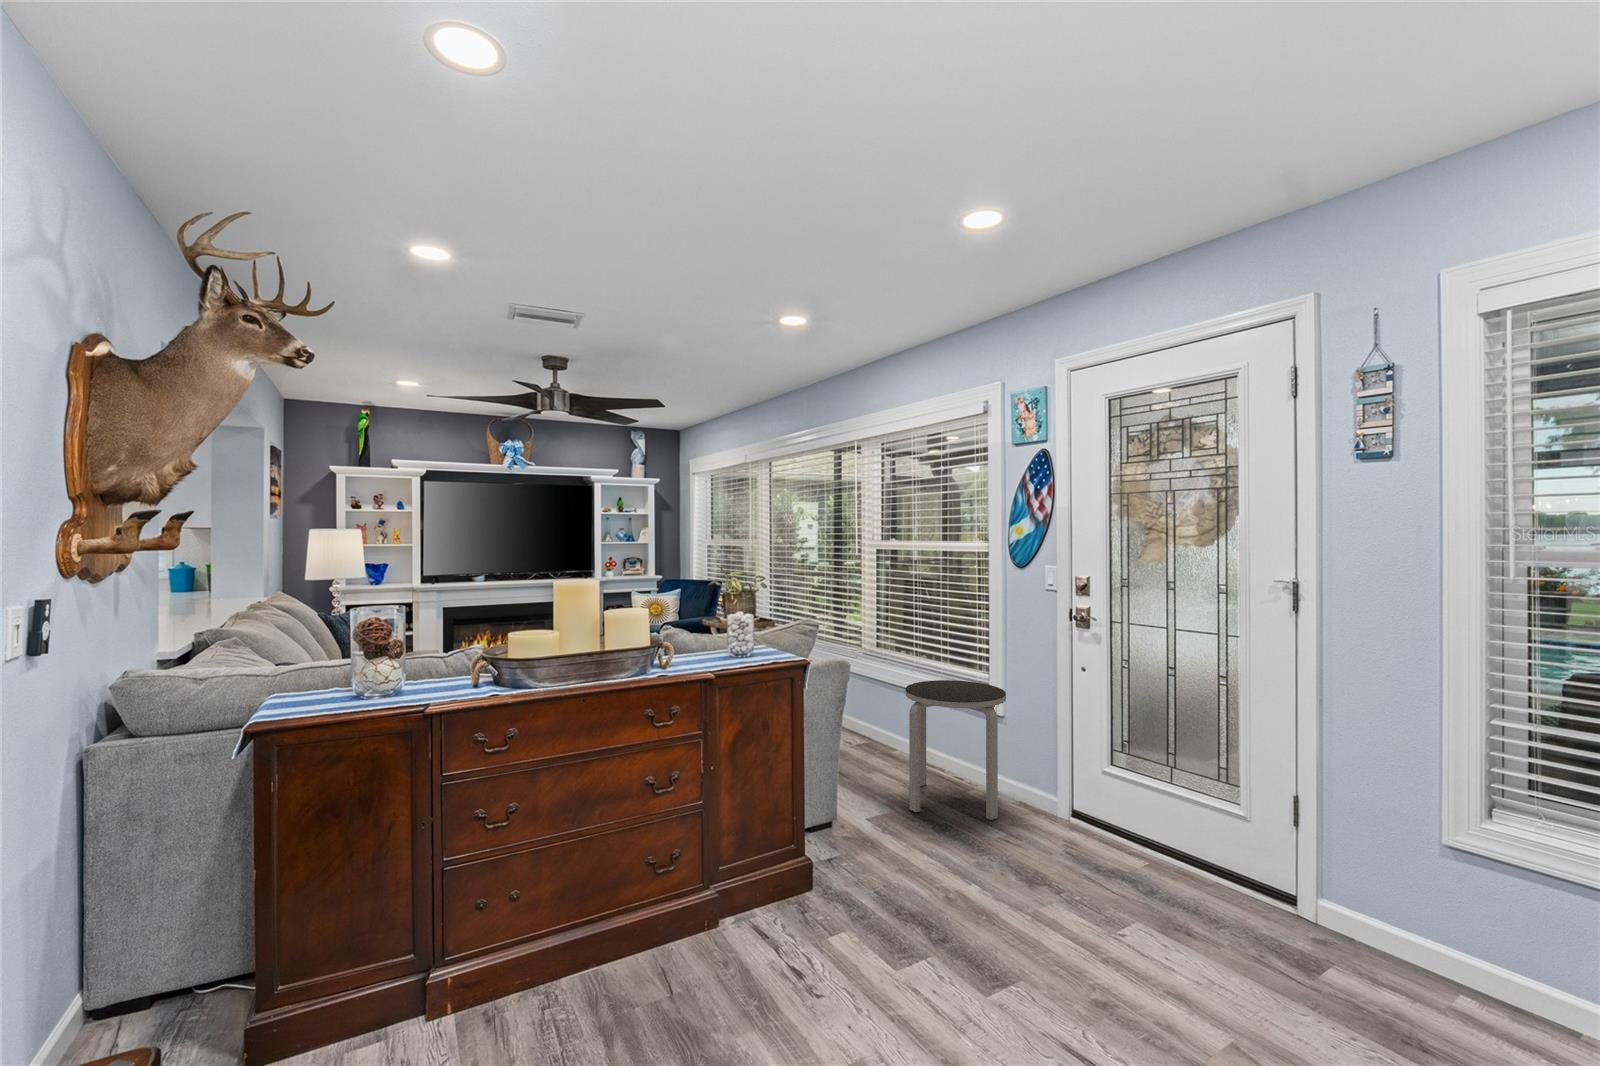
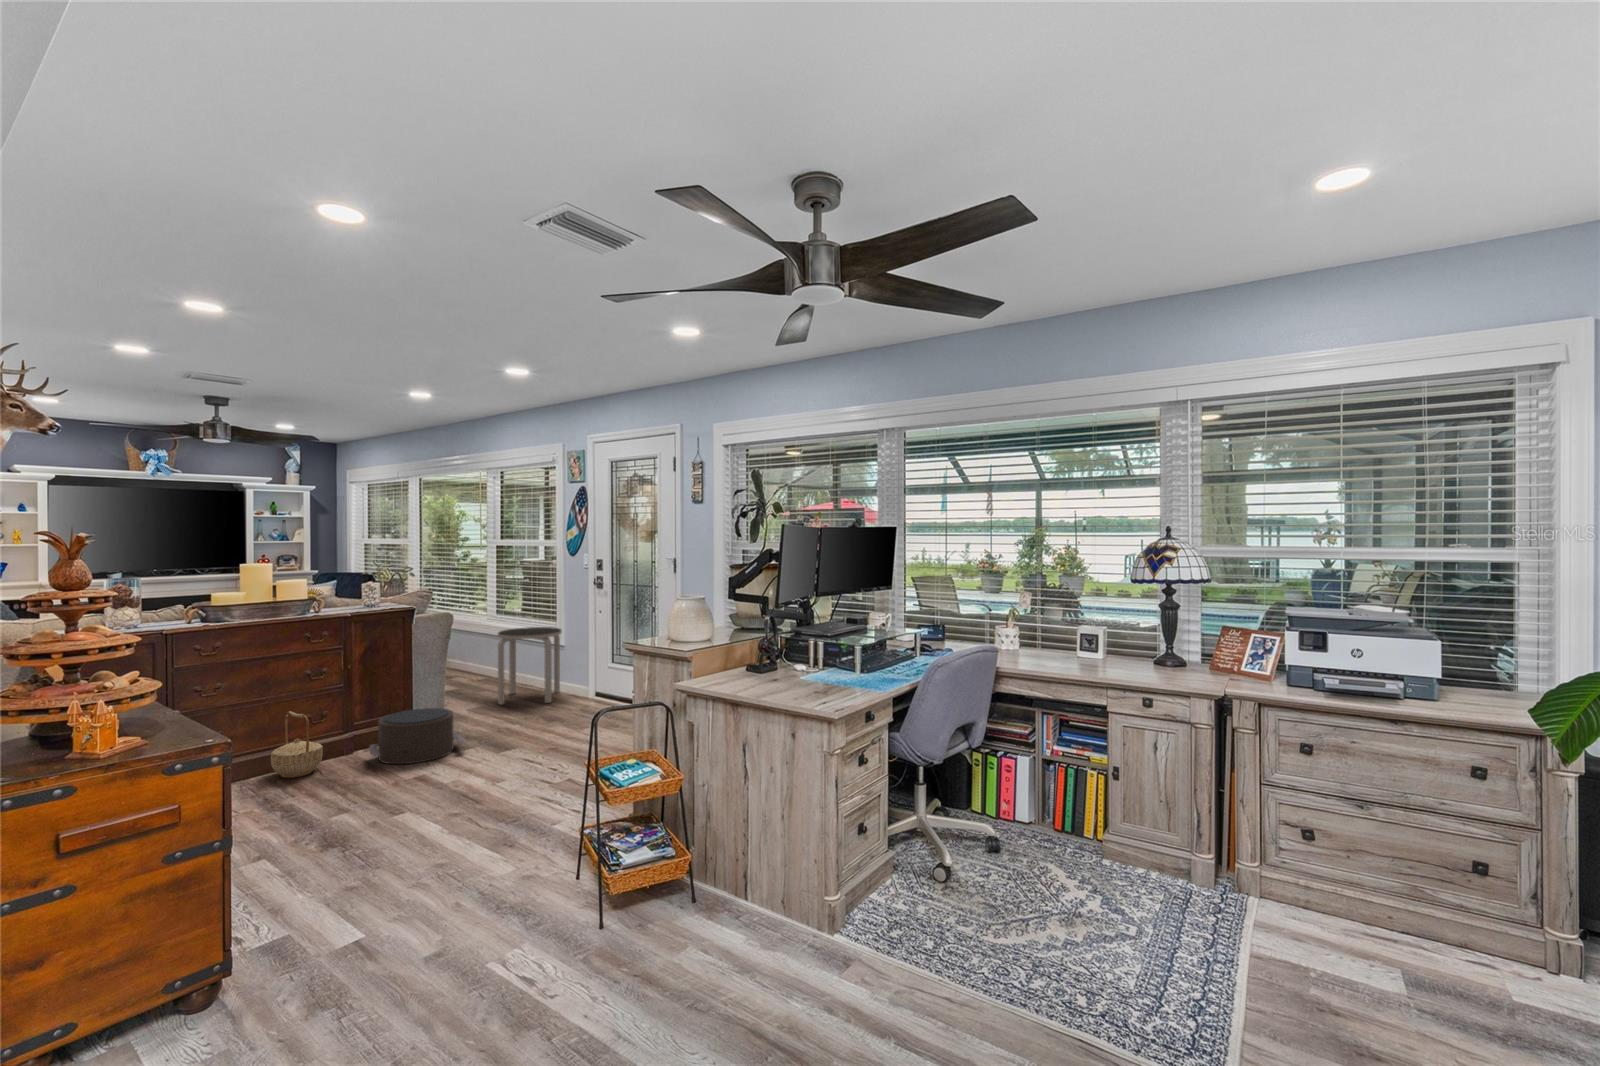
pouf: none [740,851,913,994] -> present [369,708,465,764]
basket: none [582,852,666,995] -> present [271,711,323,778]

